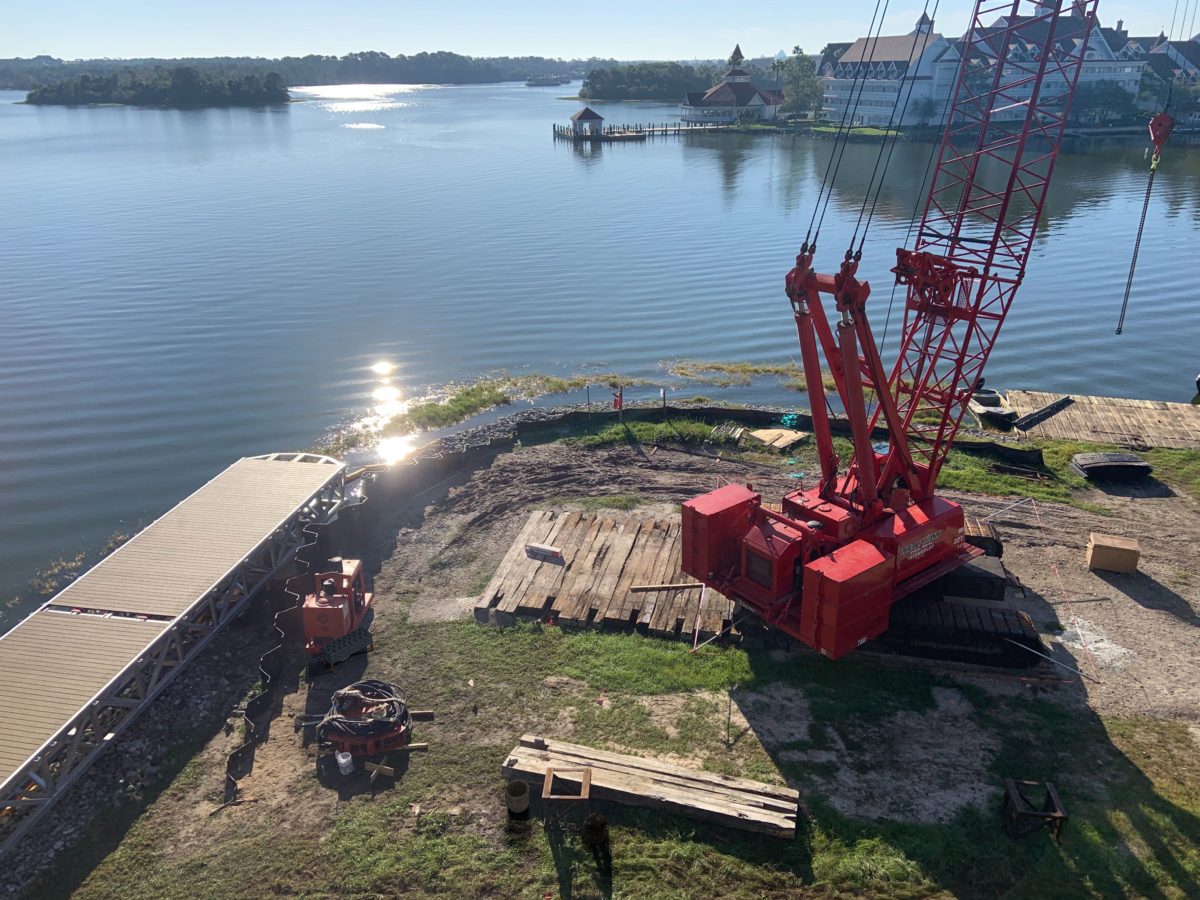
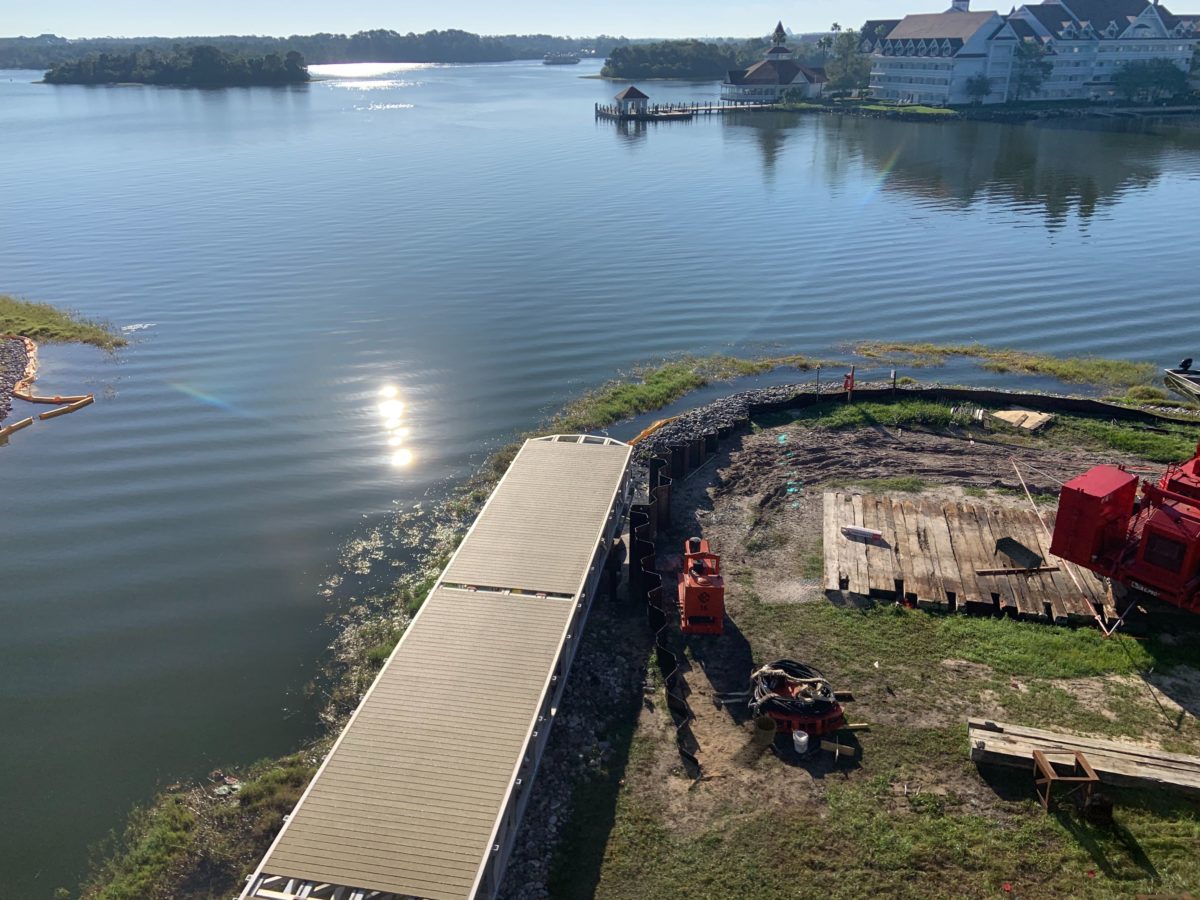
bench: present [320,627,374,672] -> present [994,537,1043,577]
bucket: present [505,780,529,813] -> present [754,716,776,746]

